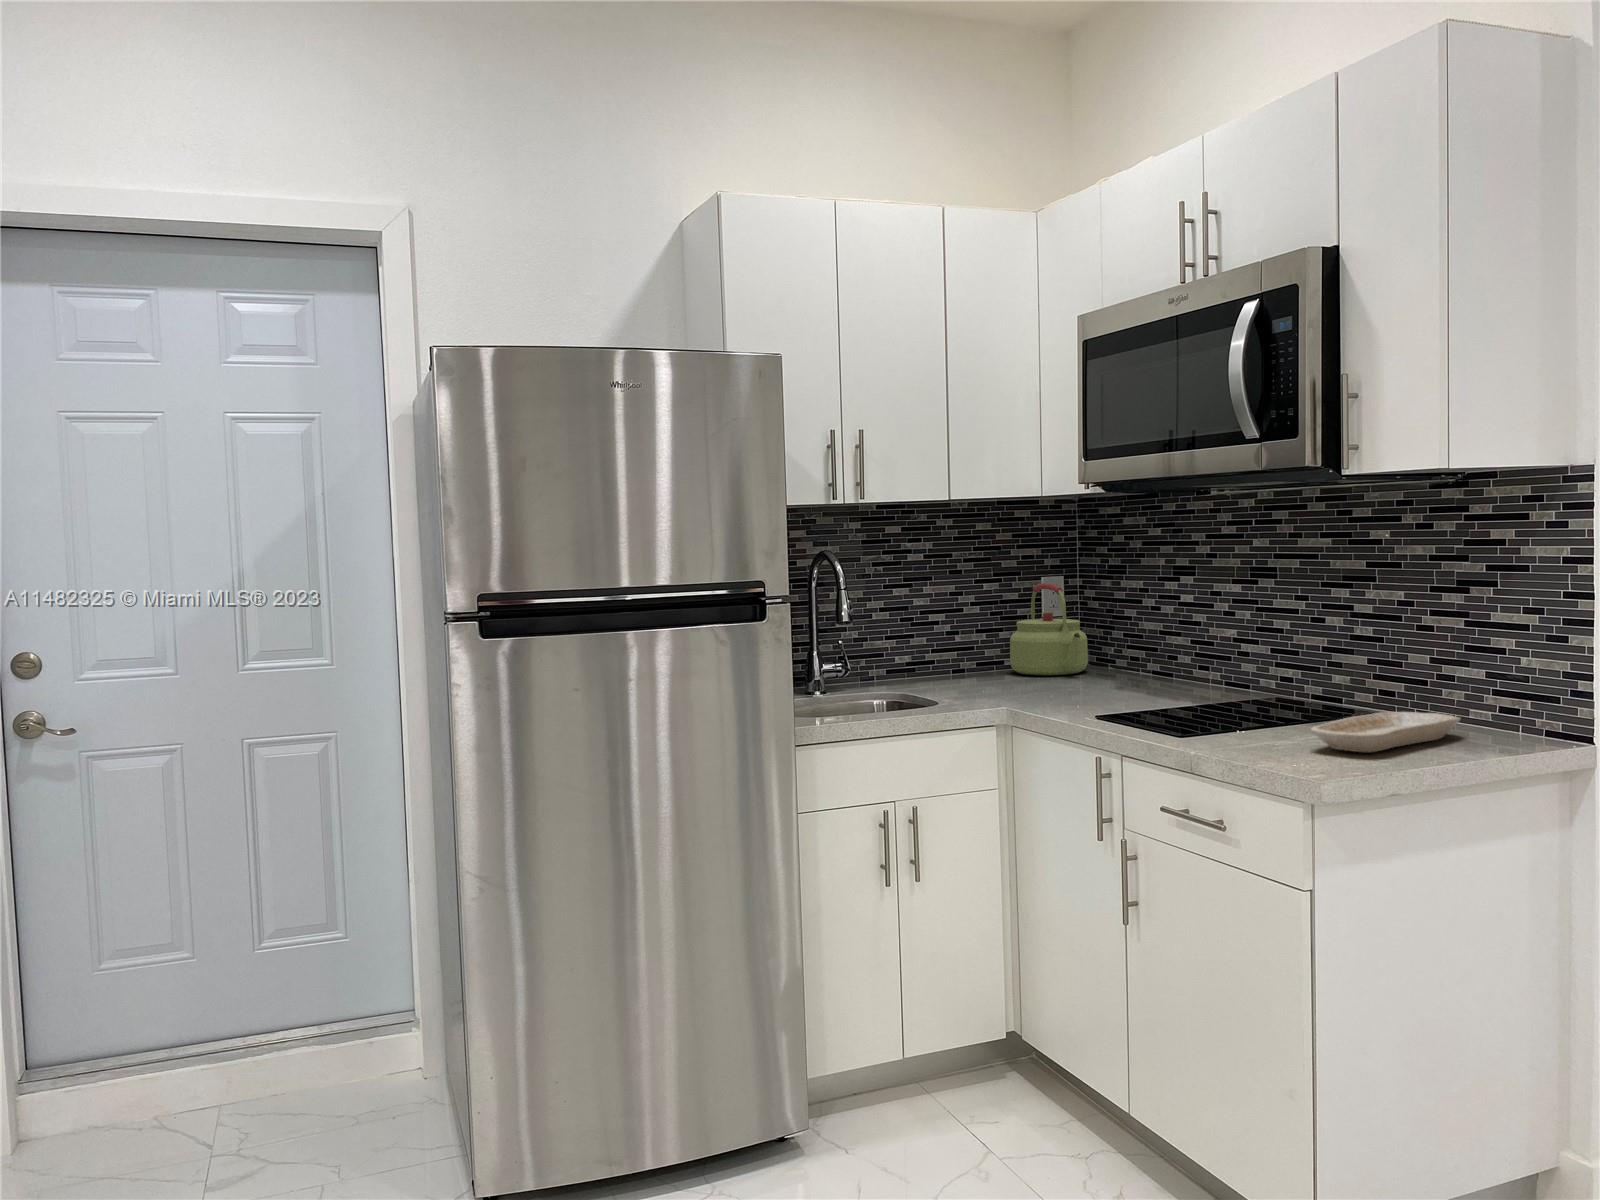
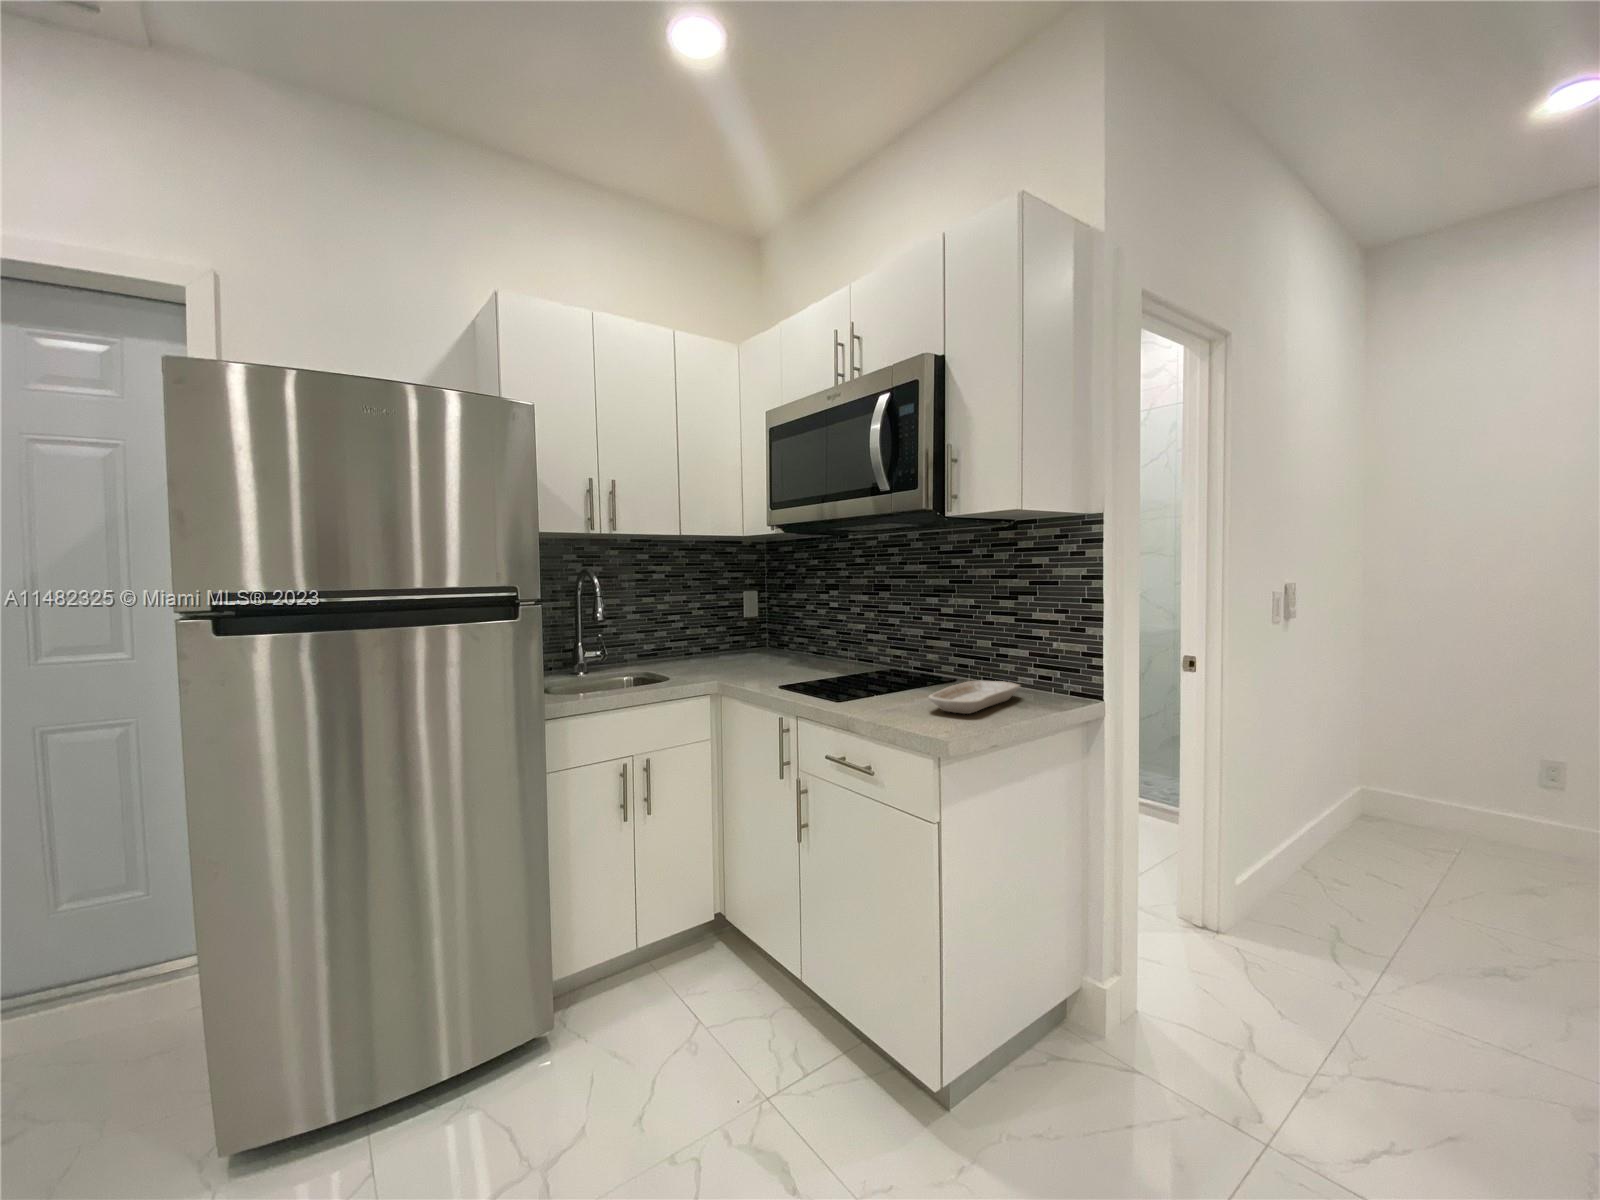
kettle: present [1010,583,1088,675] -> none [722,595,772,655]

